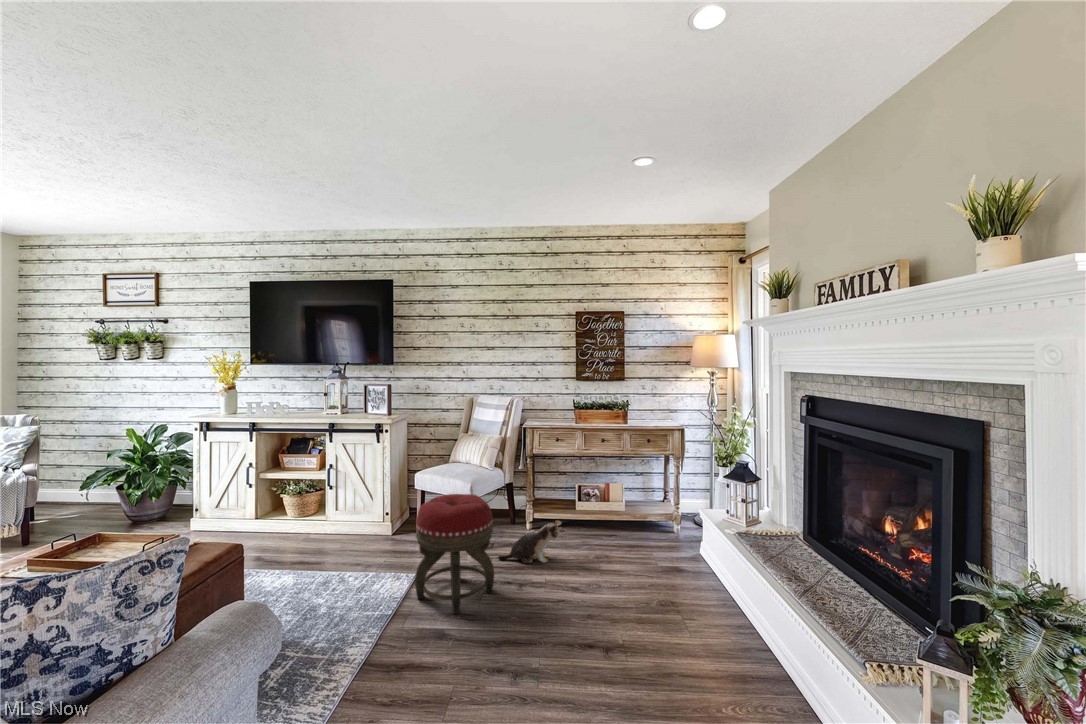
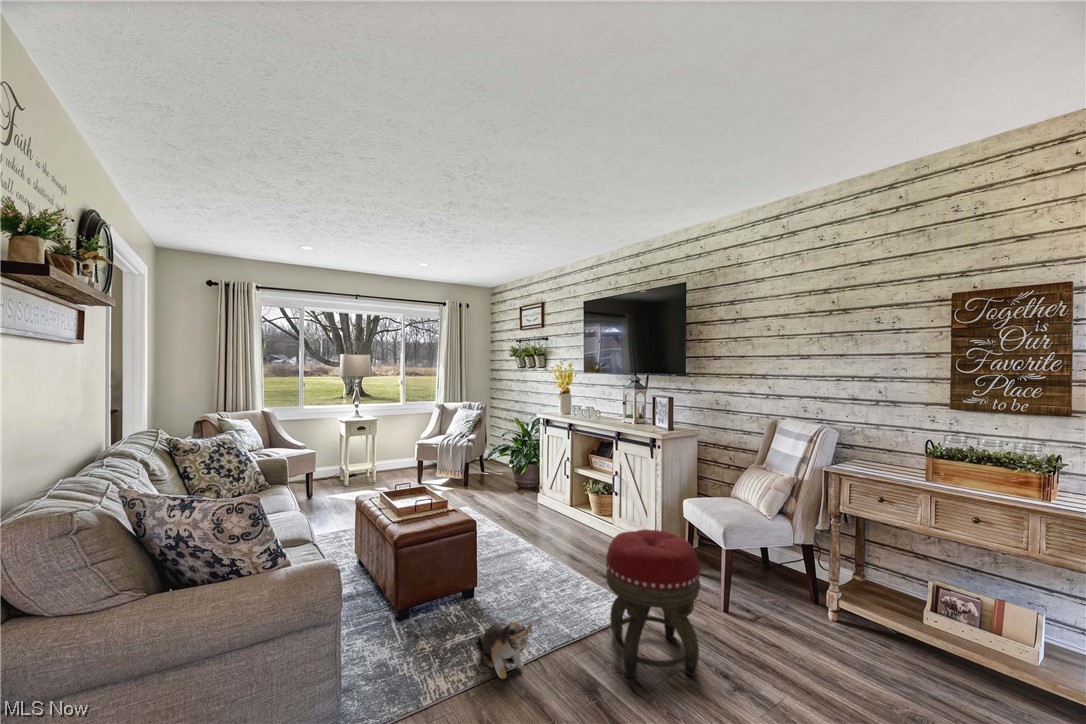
plush toy: present [498,521,562,563] -> present [478,621,532,679]

